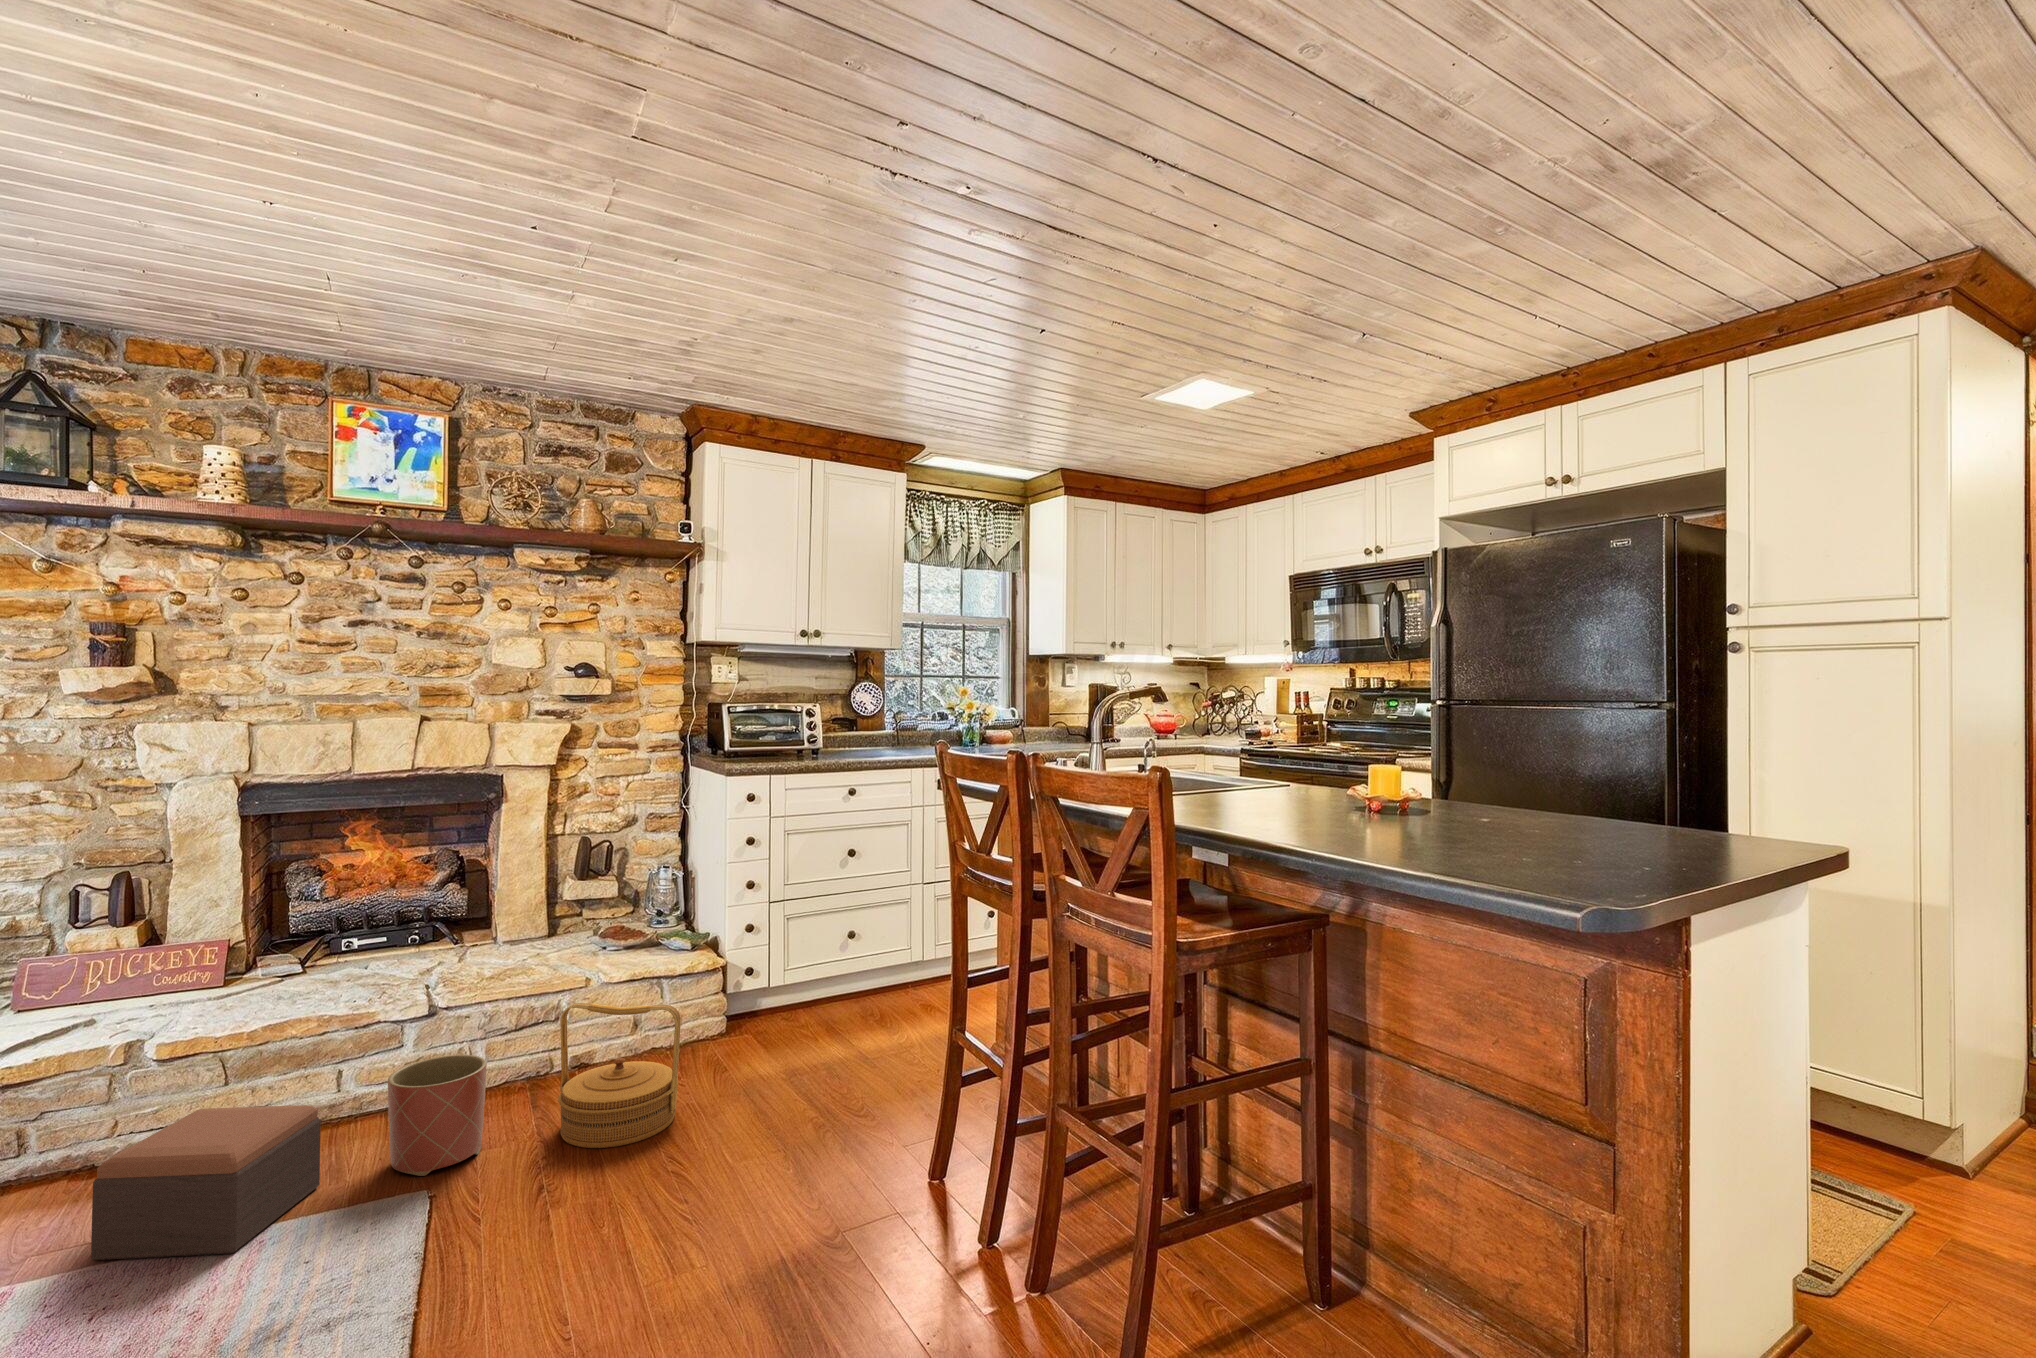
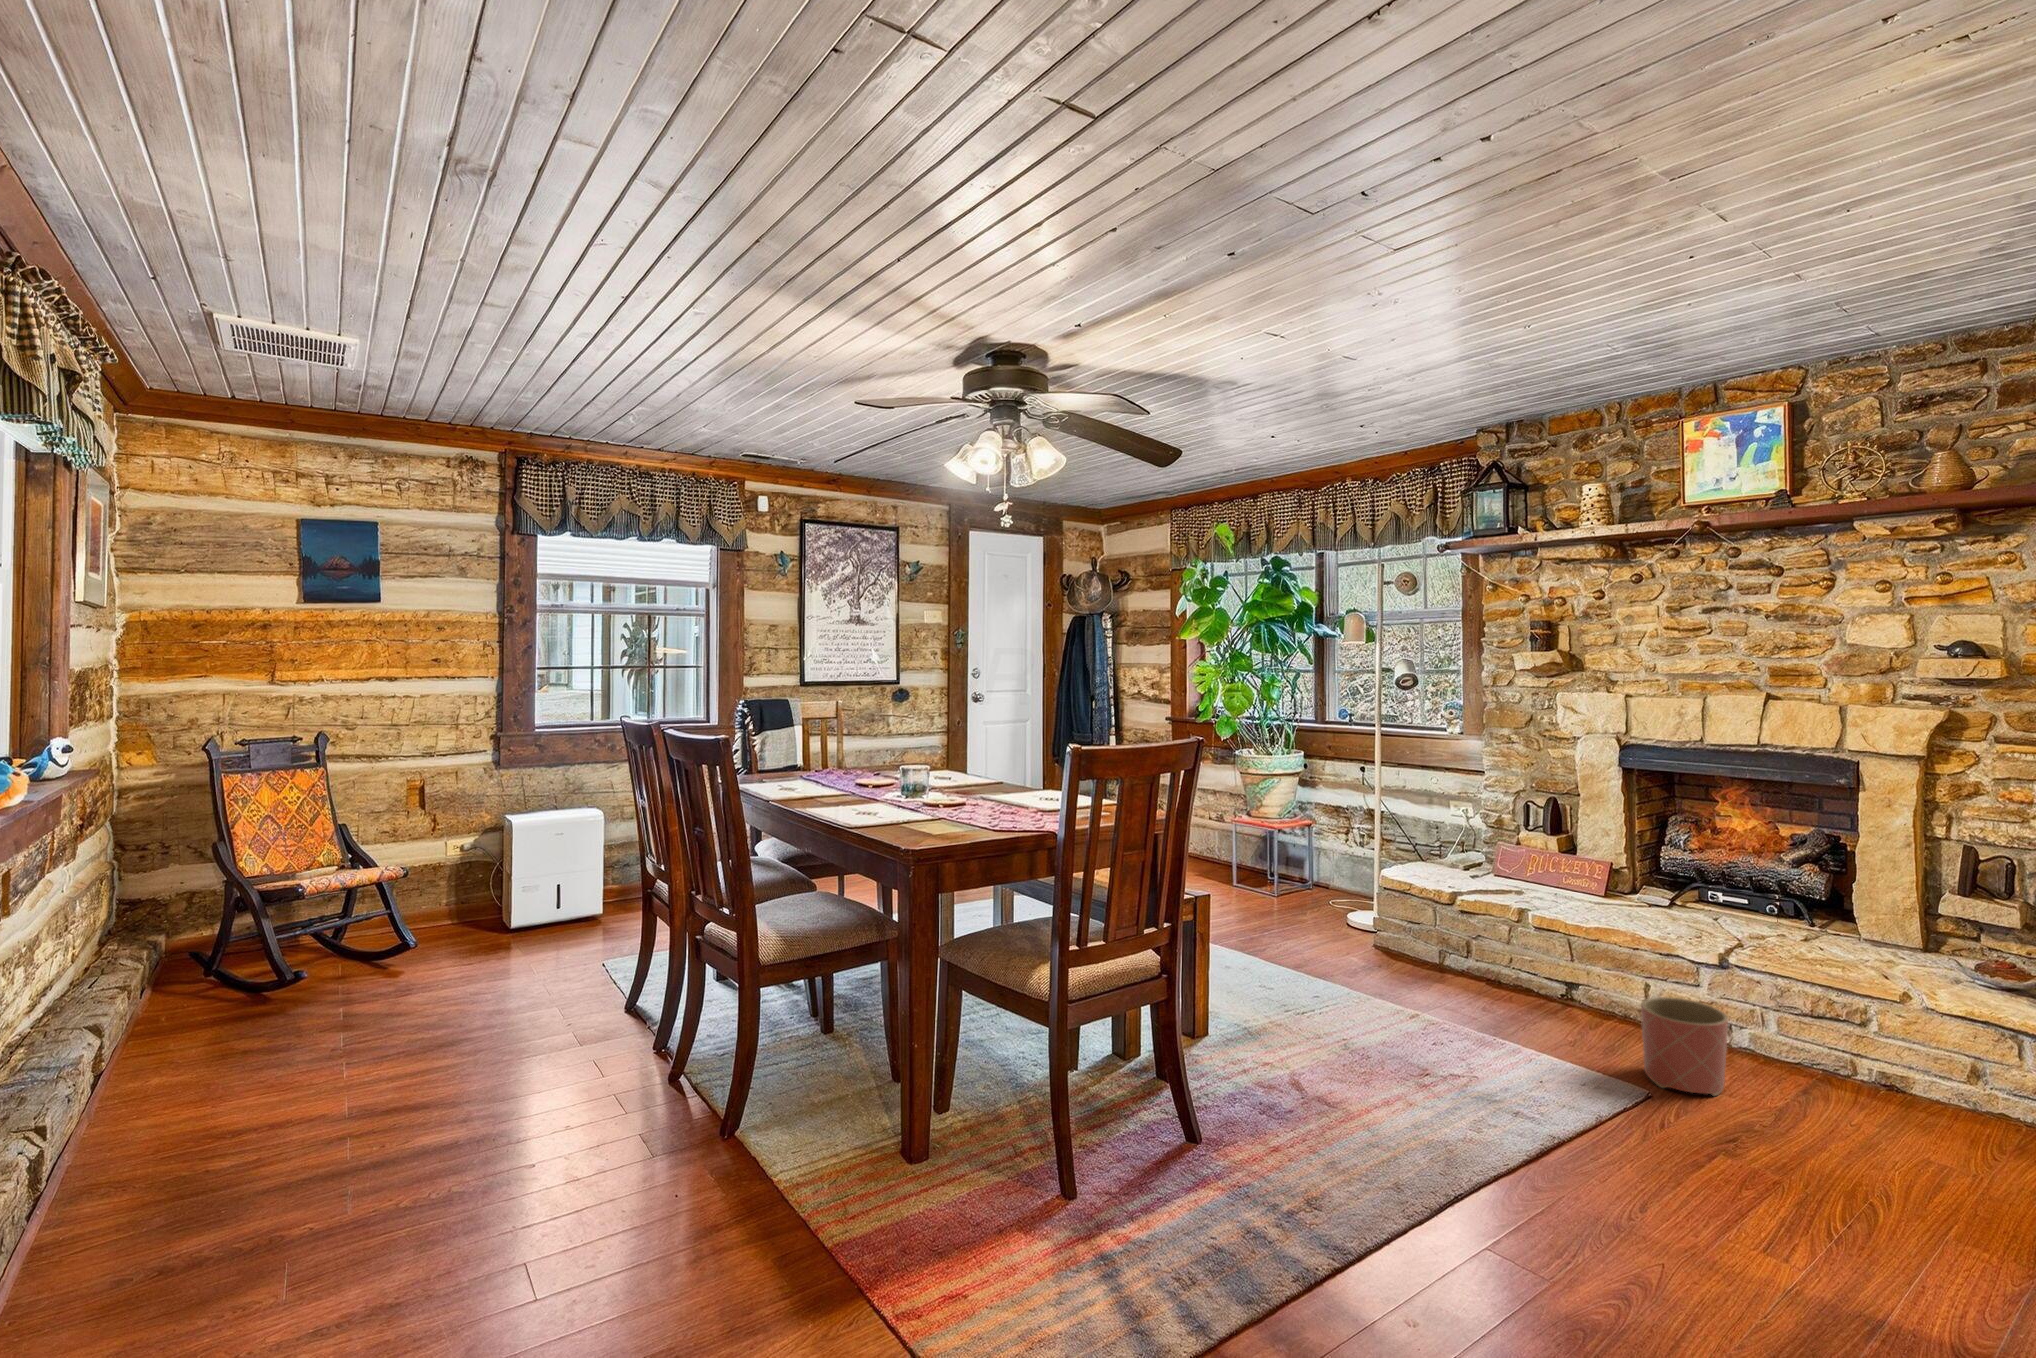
basket: present [558,1003,681,1148] -> none [1792,1004,1946,1174]
footstool: present [91,1105,321,1260] -> none [1461,969,1594,1066]

